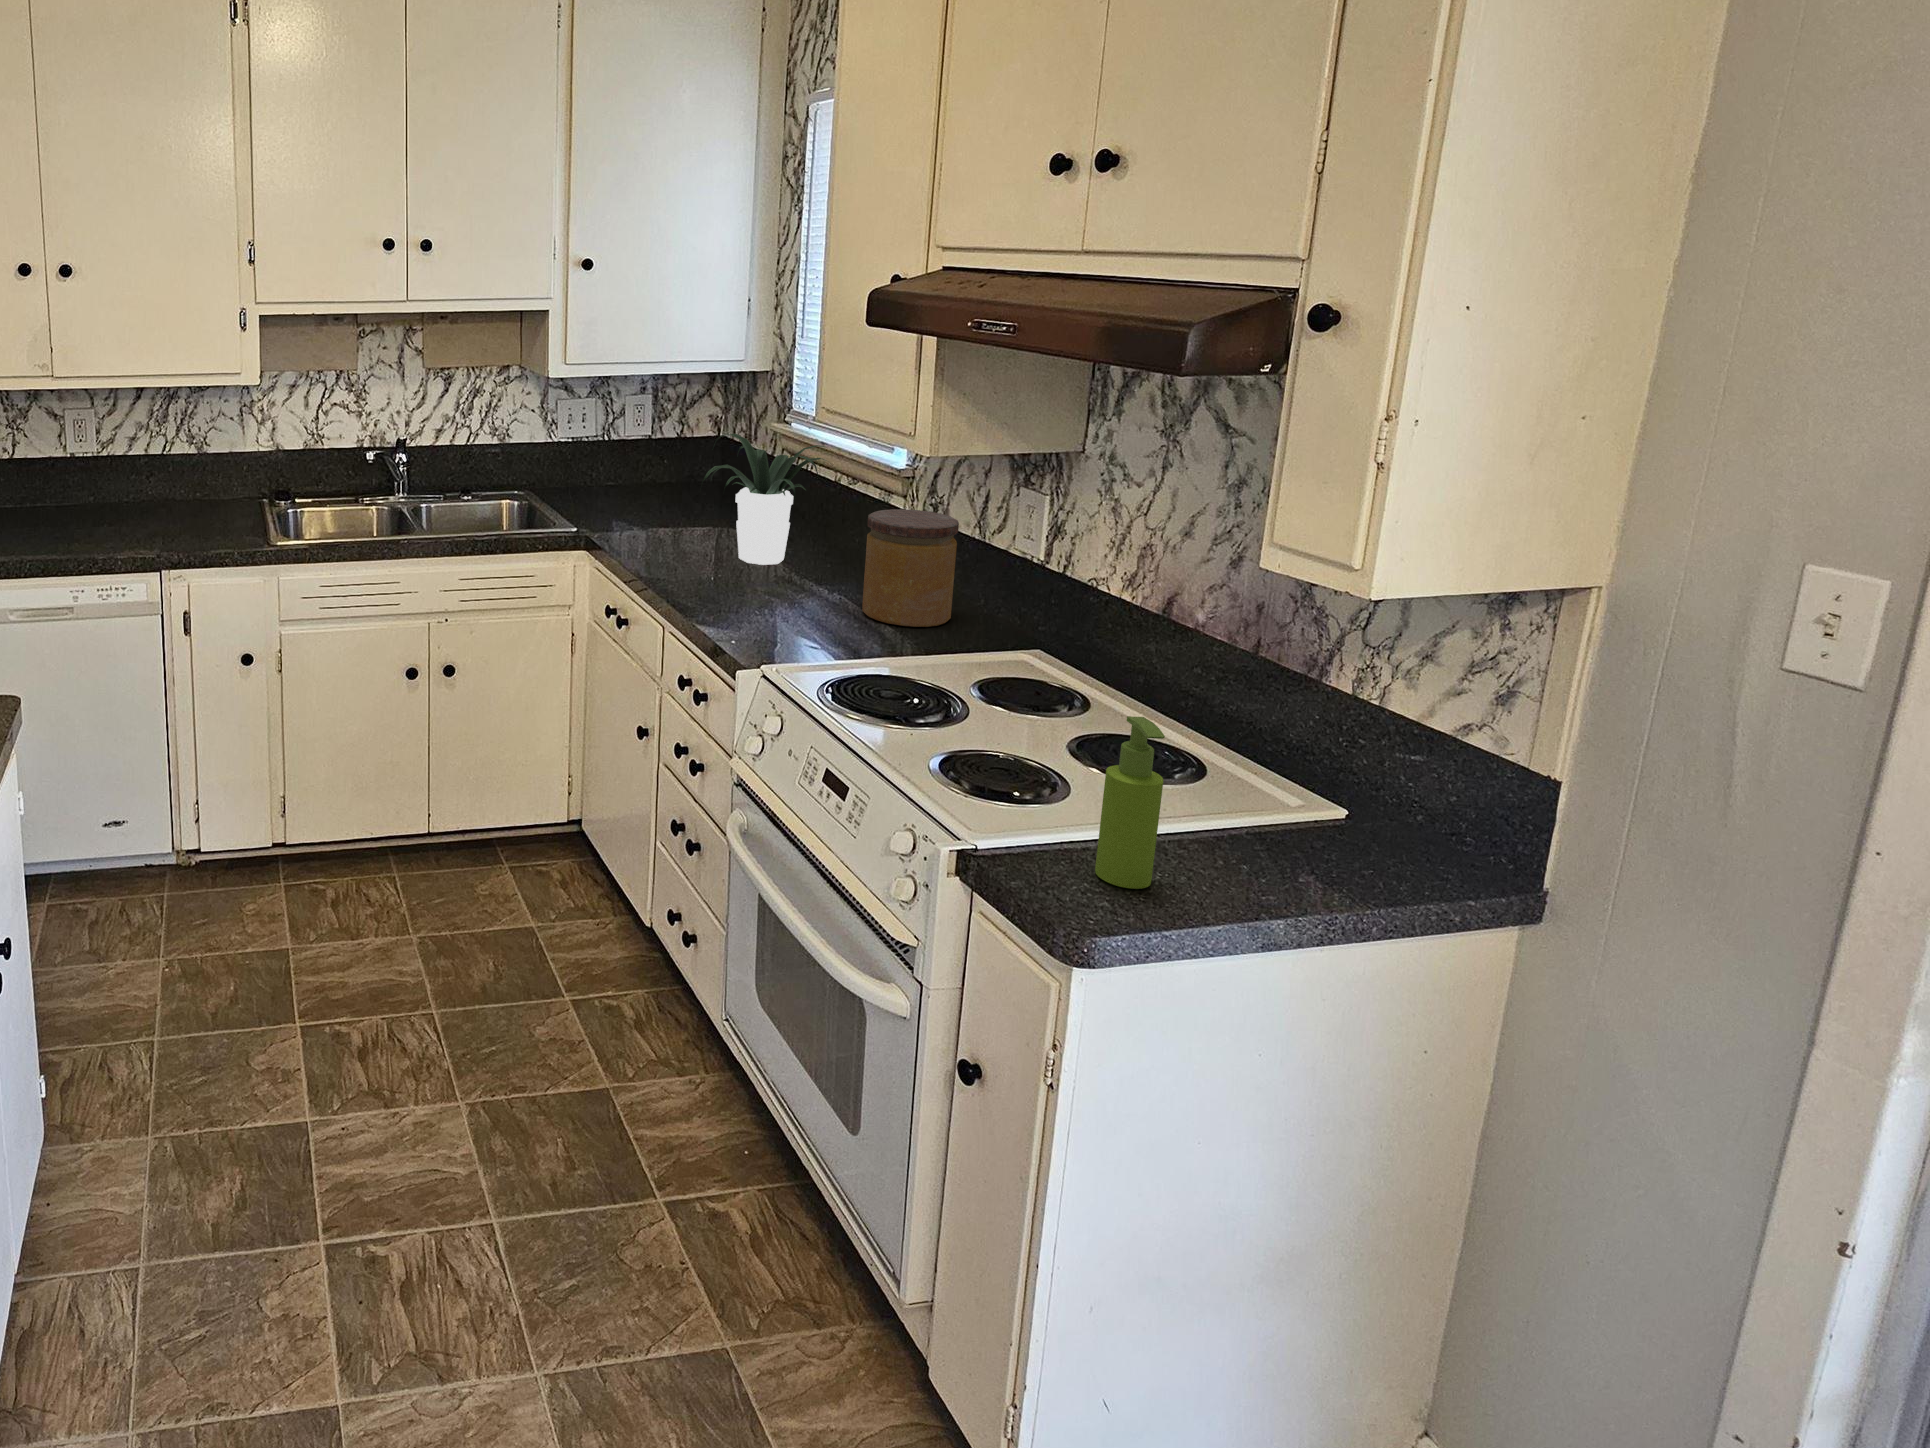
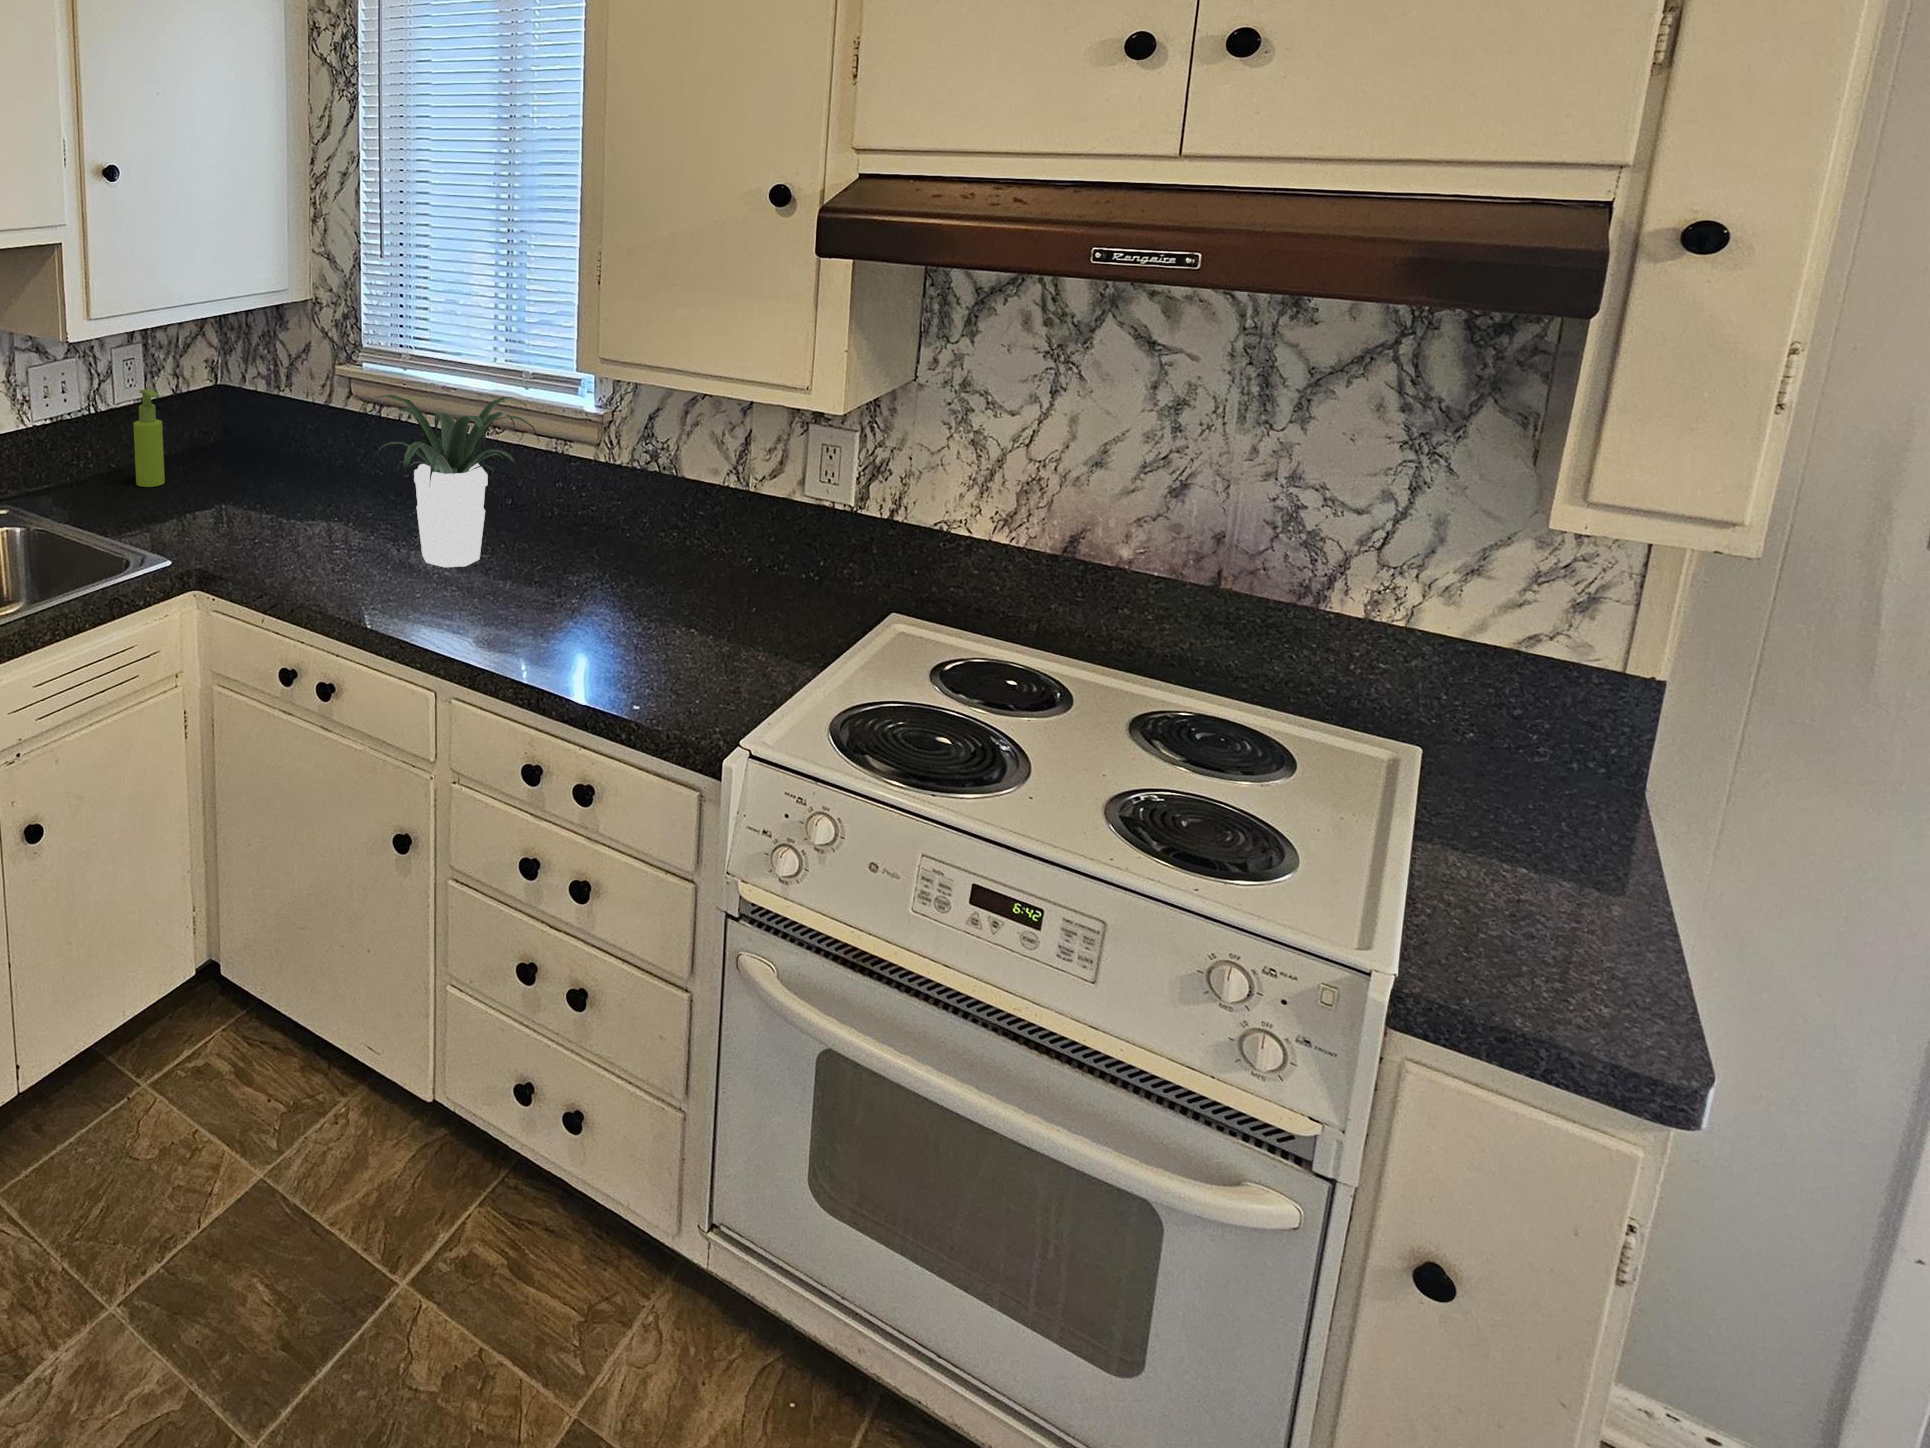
jar: present [862,509,959,627] -> none [665,469,778,623]
soap dispenser: present [1095,716,1165,889] -> present [133,389,165,487]

